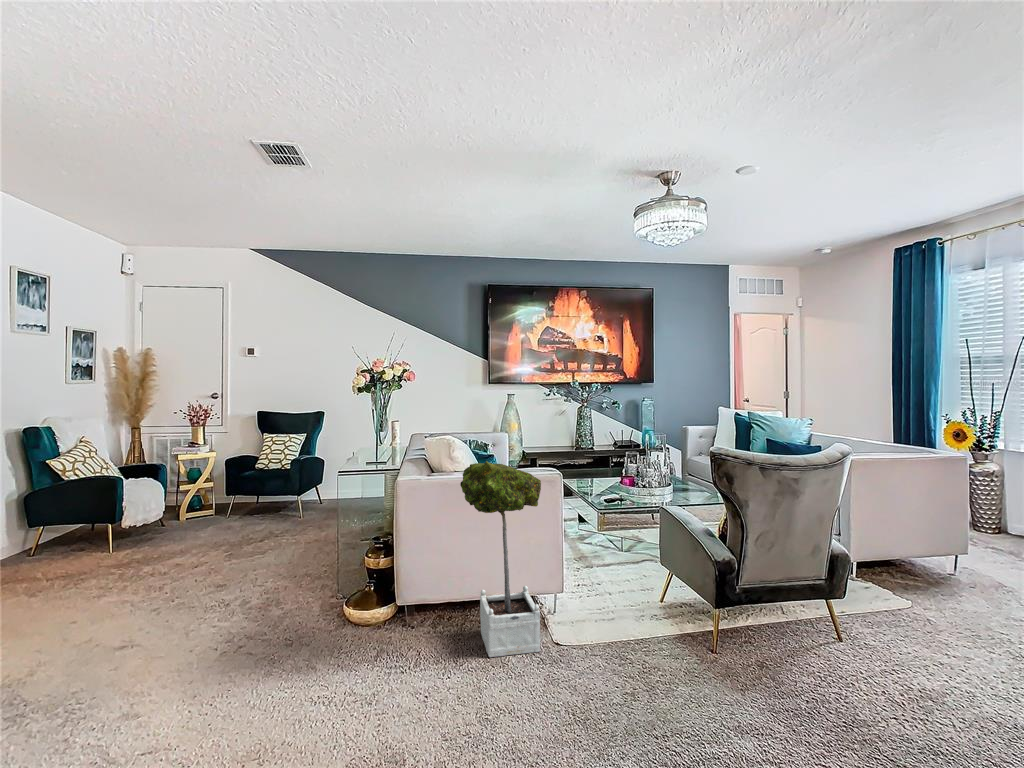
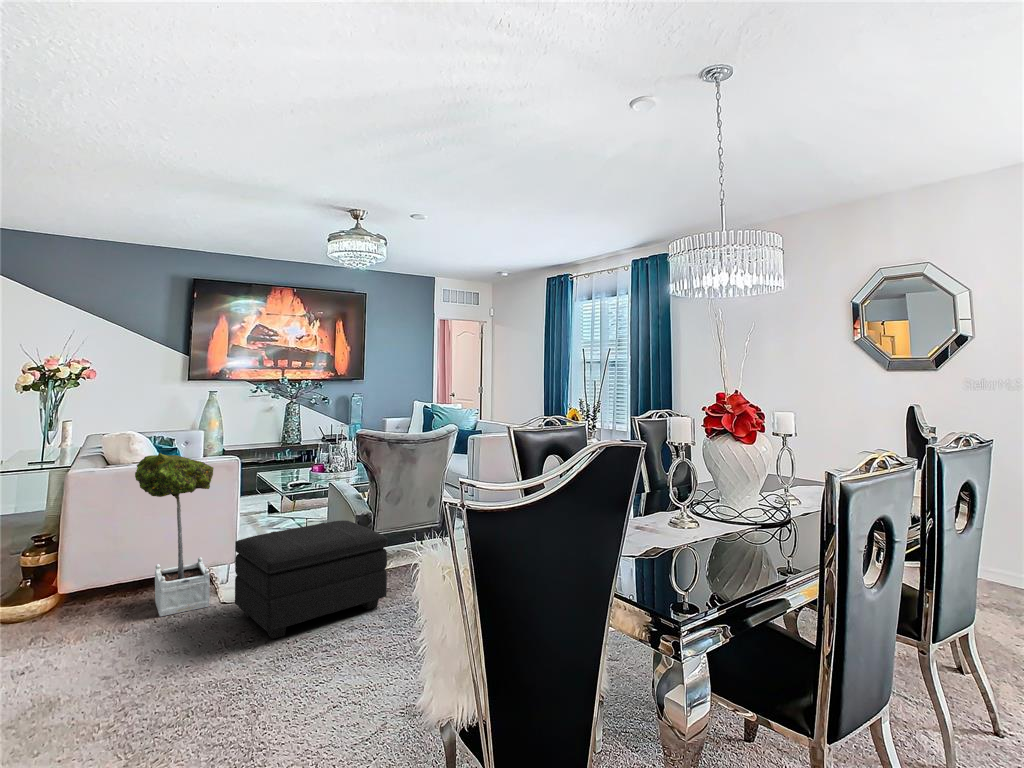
footstool: none [573,559,780,730] -> present [235,520,387,639]

